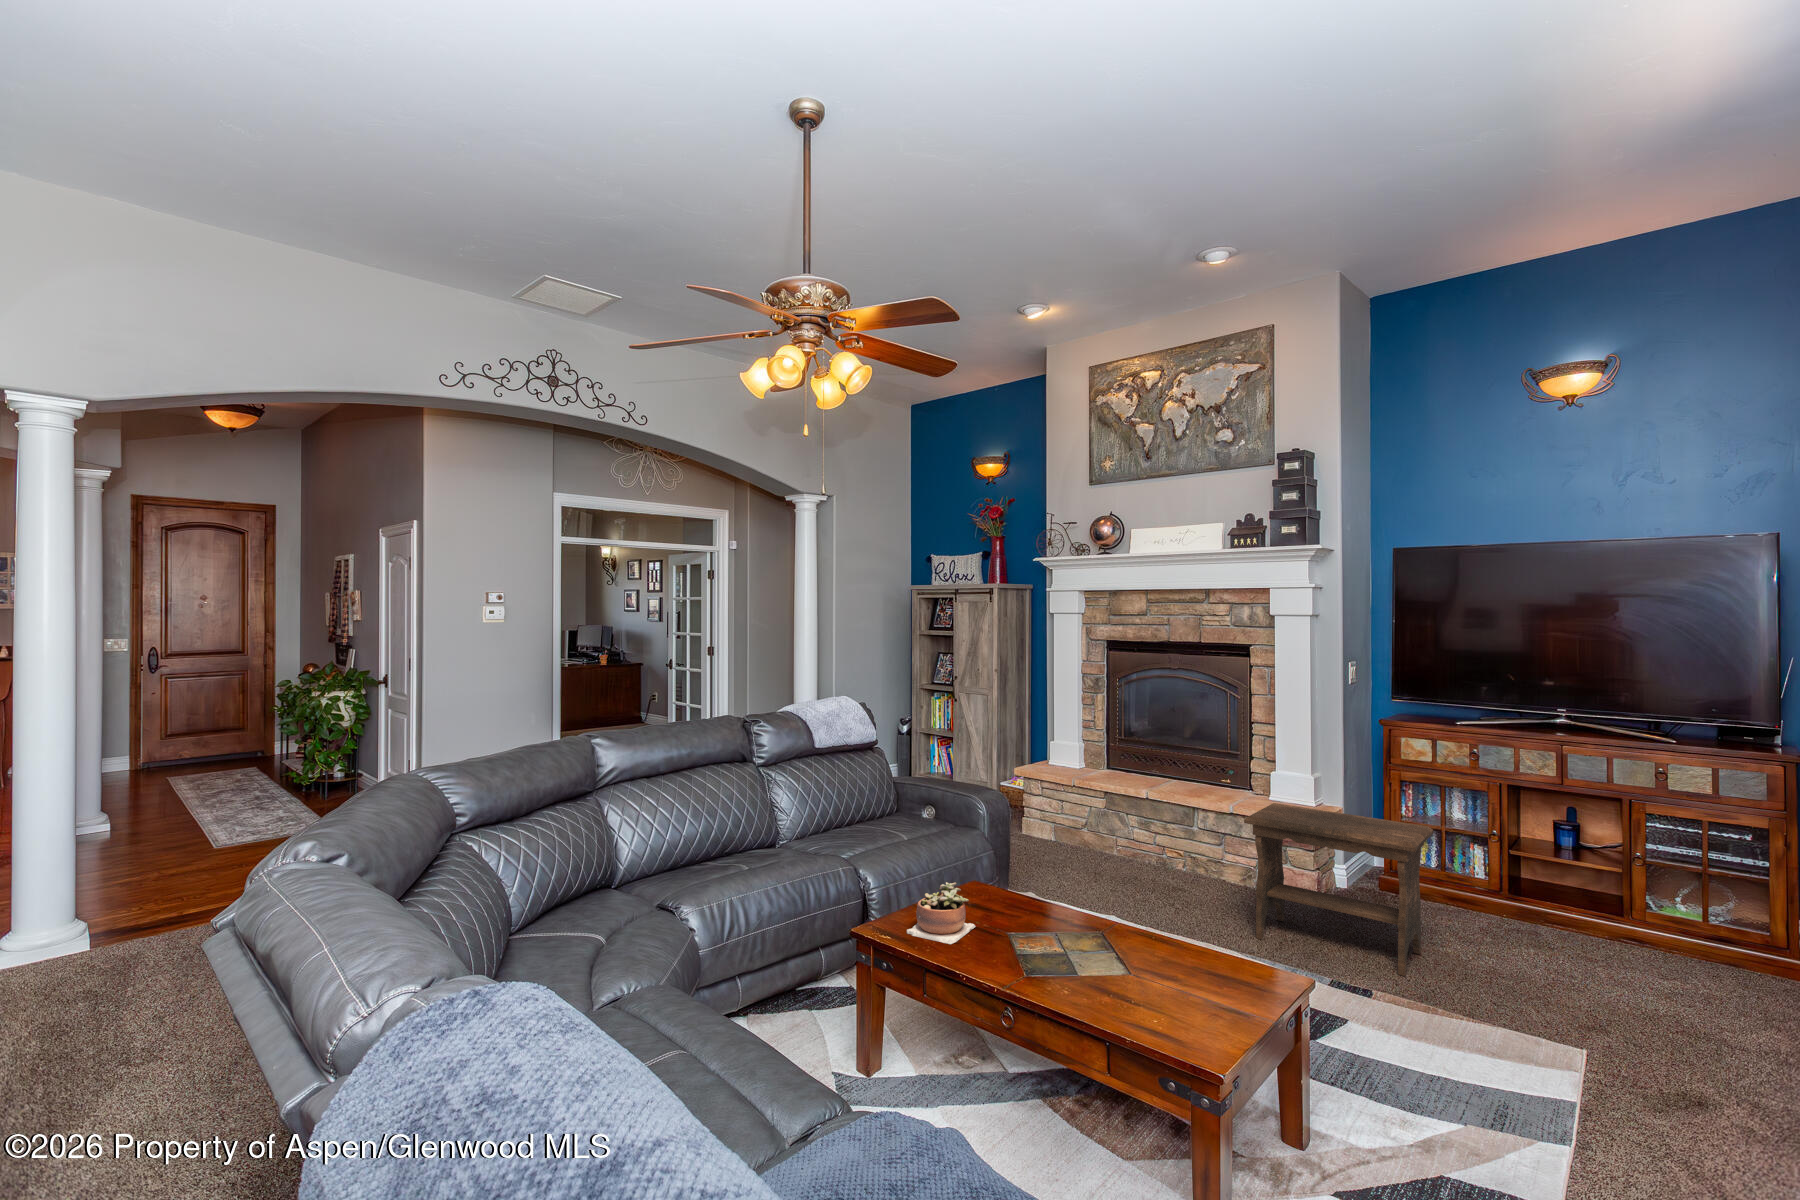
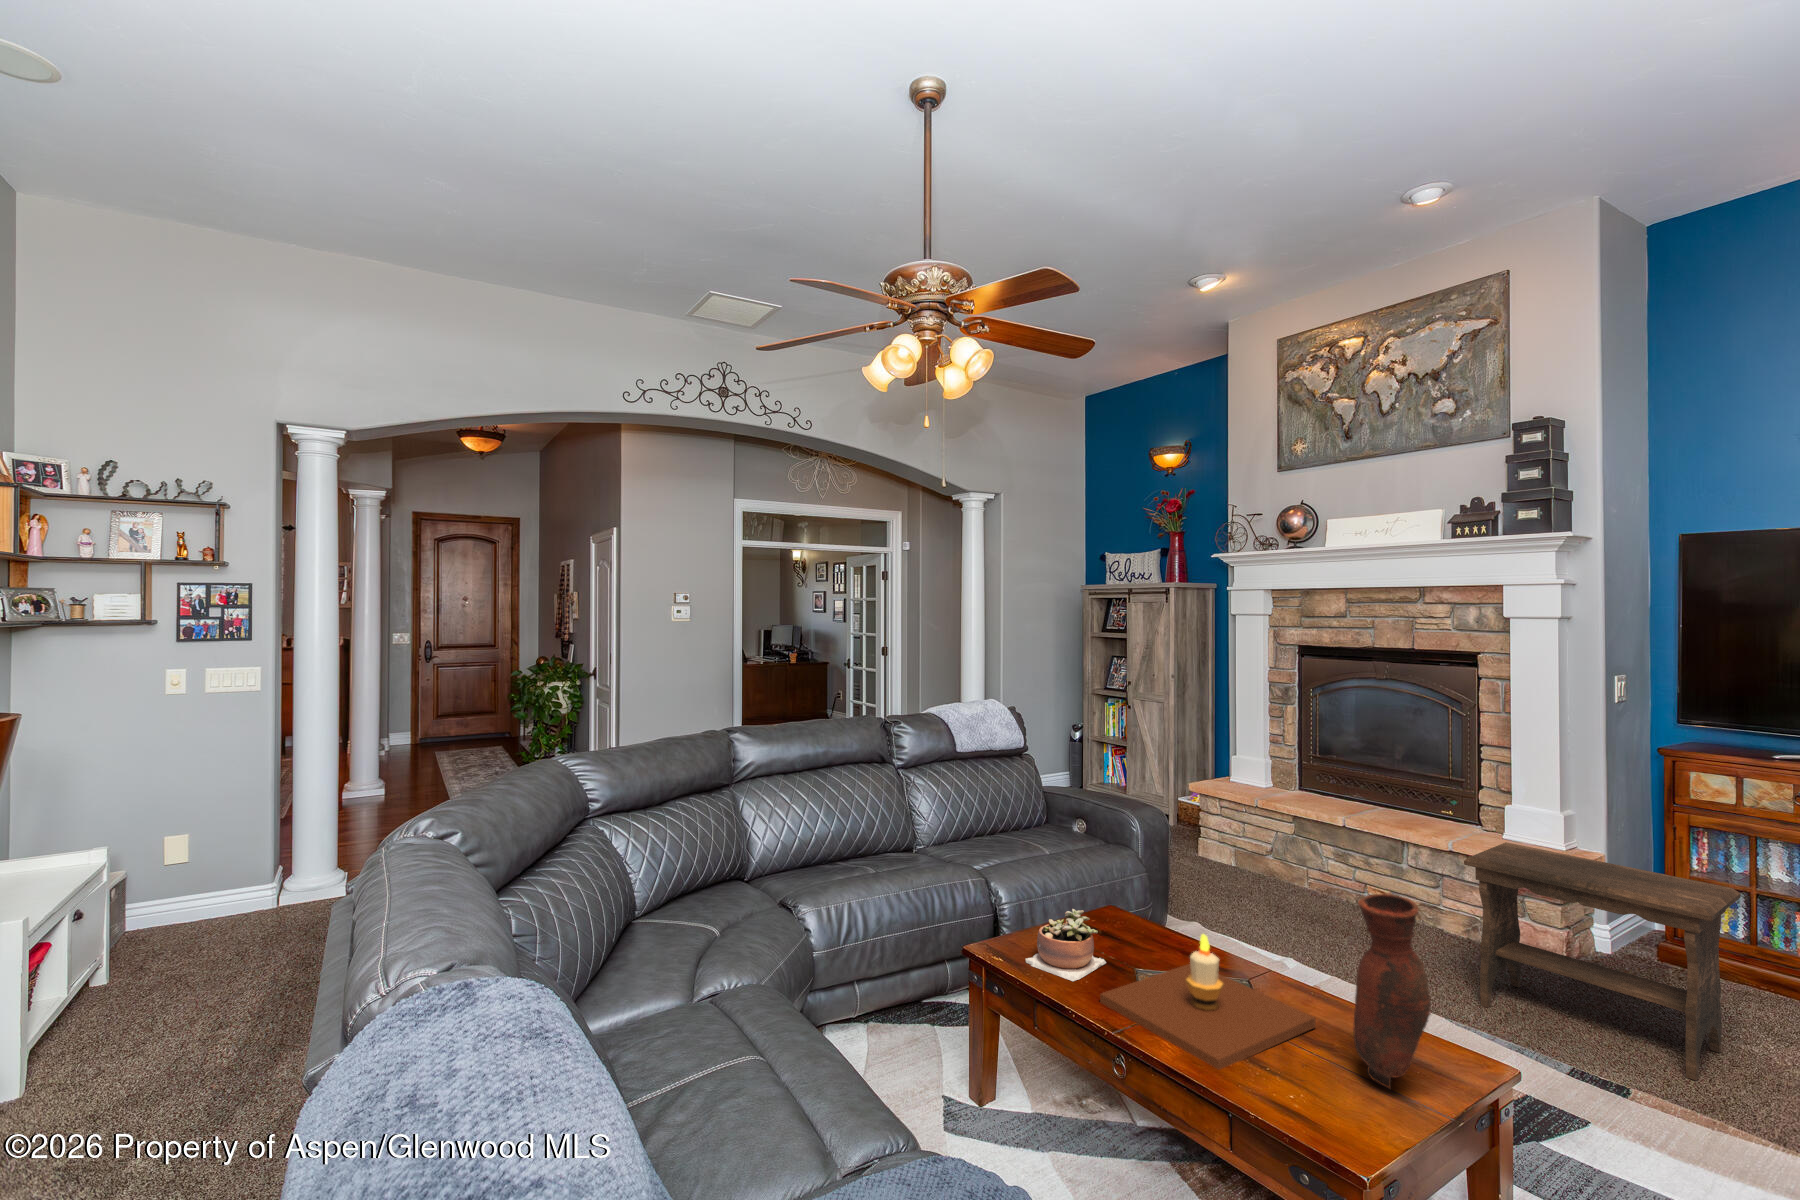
vase: none [1180,843,1236,996] -> present [1353,893,1431,1088]
candle: none [977,891,1148,999] -> present [1100,934,1316,1070]

